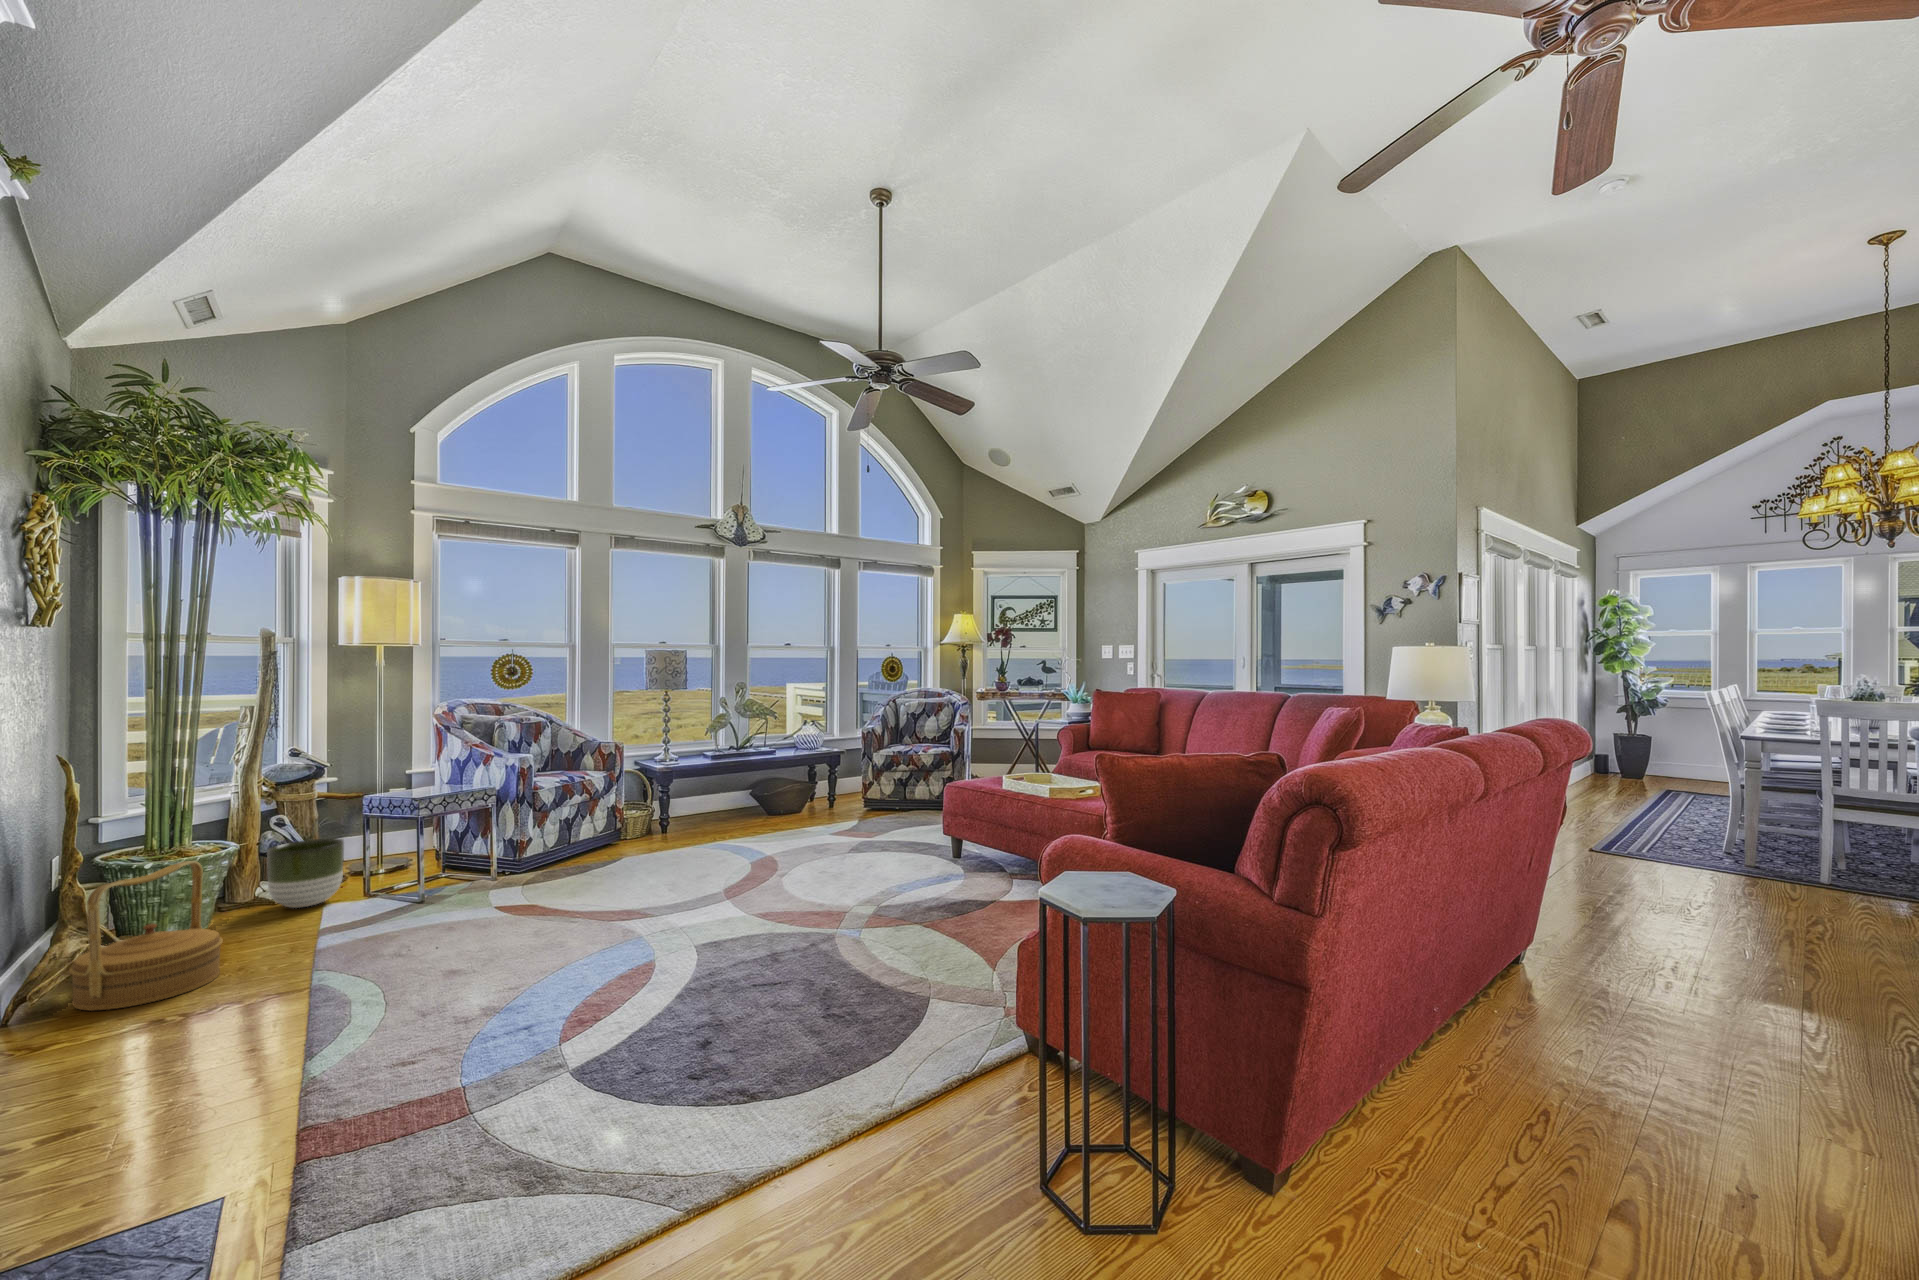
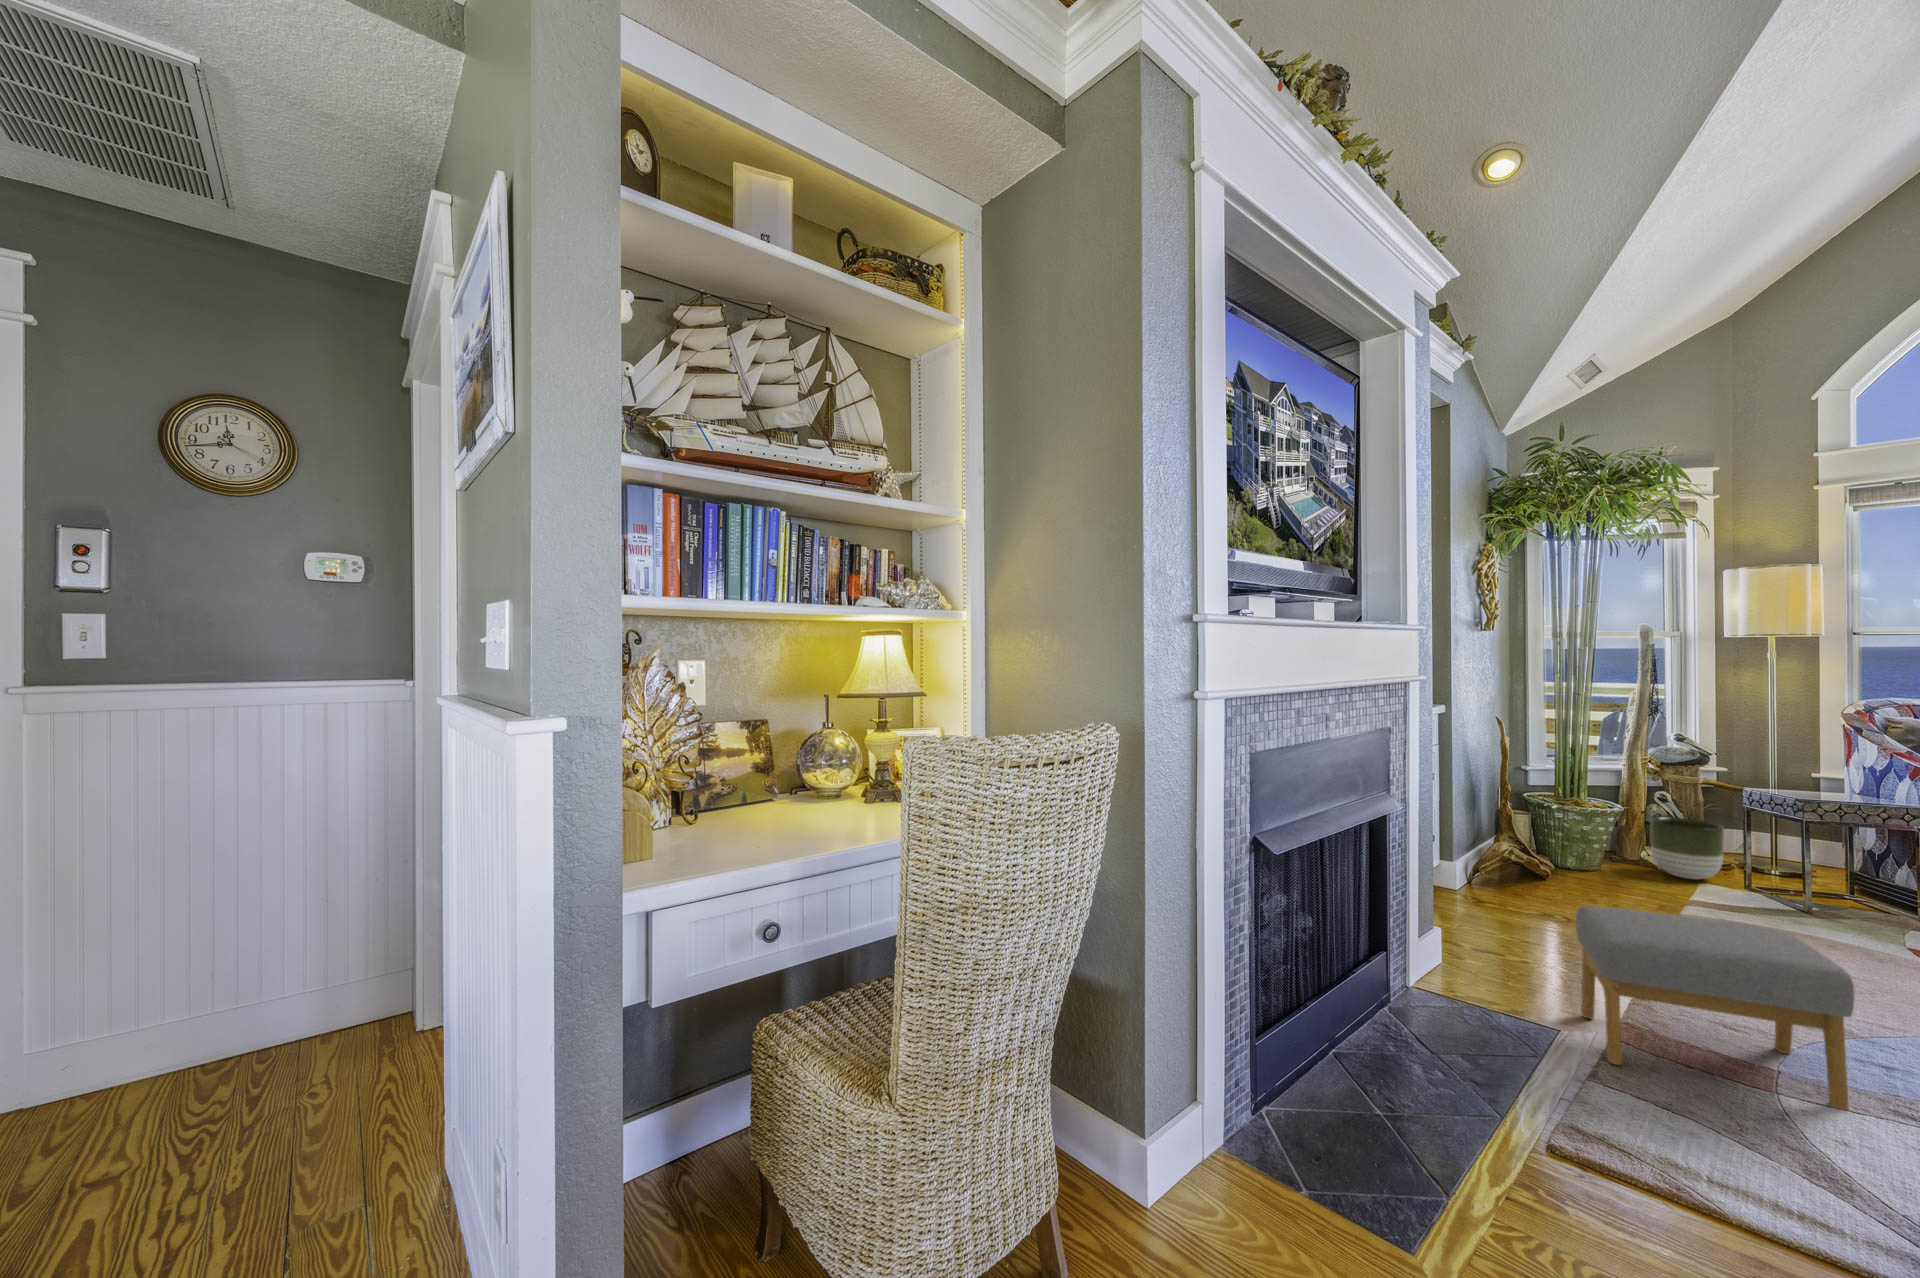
woven basket: present [69,861,223,1011] -> none [1503,809,1603,909]
footstool: none [227,929,518,1185] -> present [1576,906,1854,1110]

